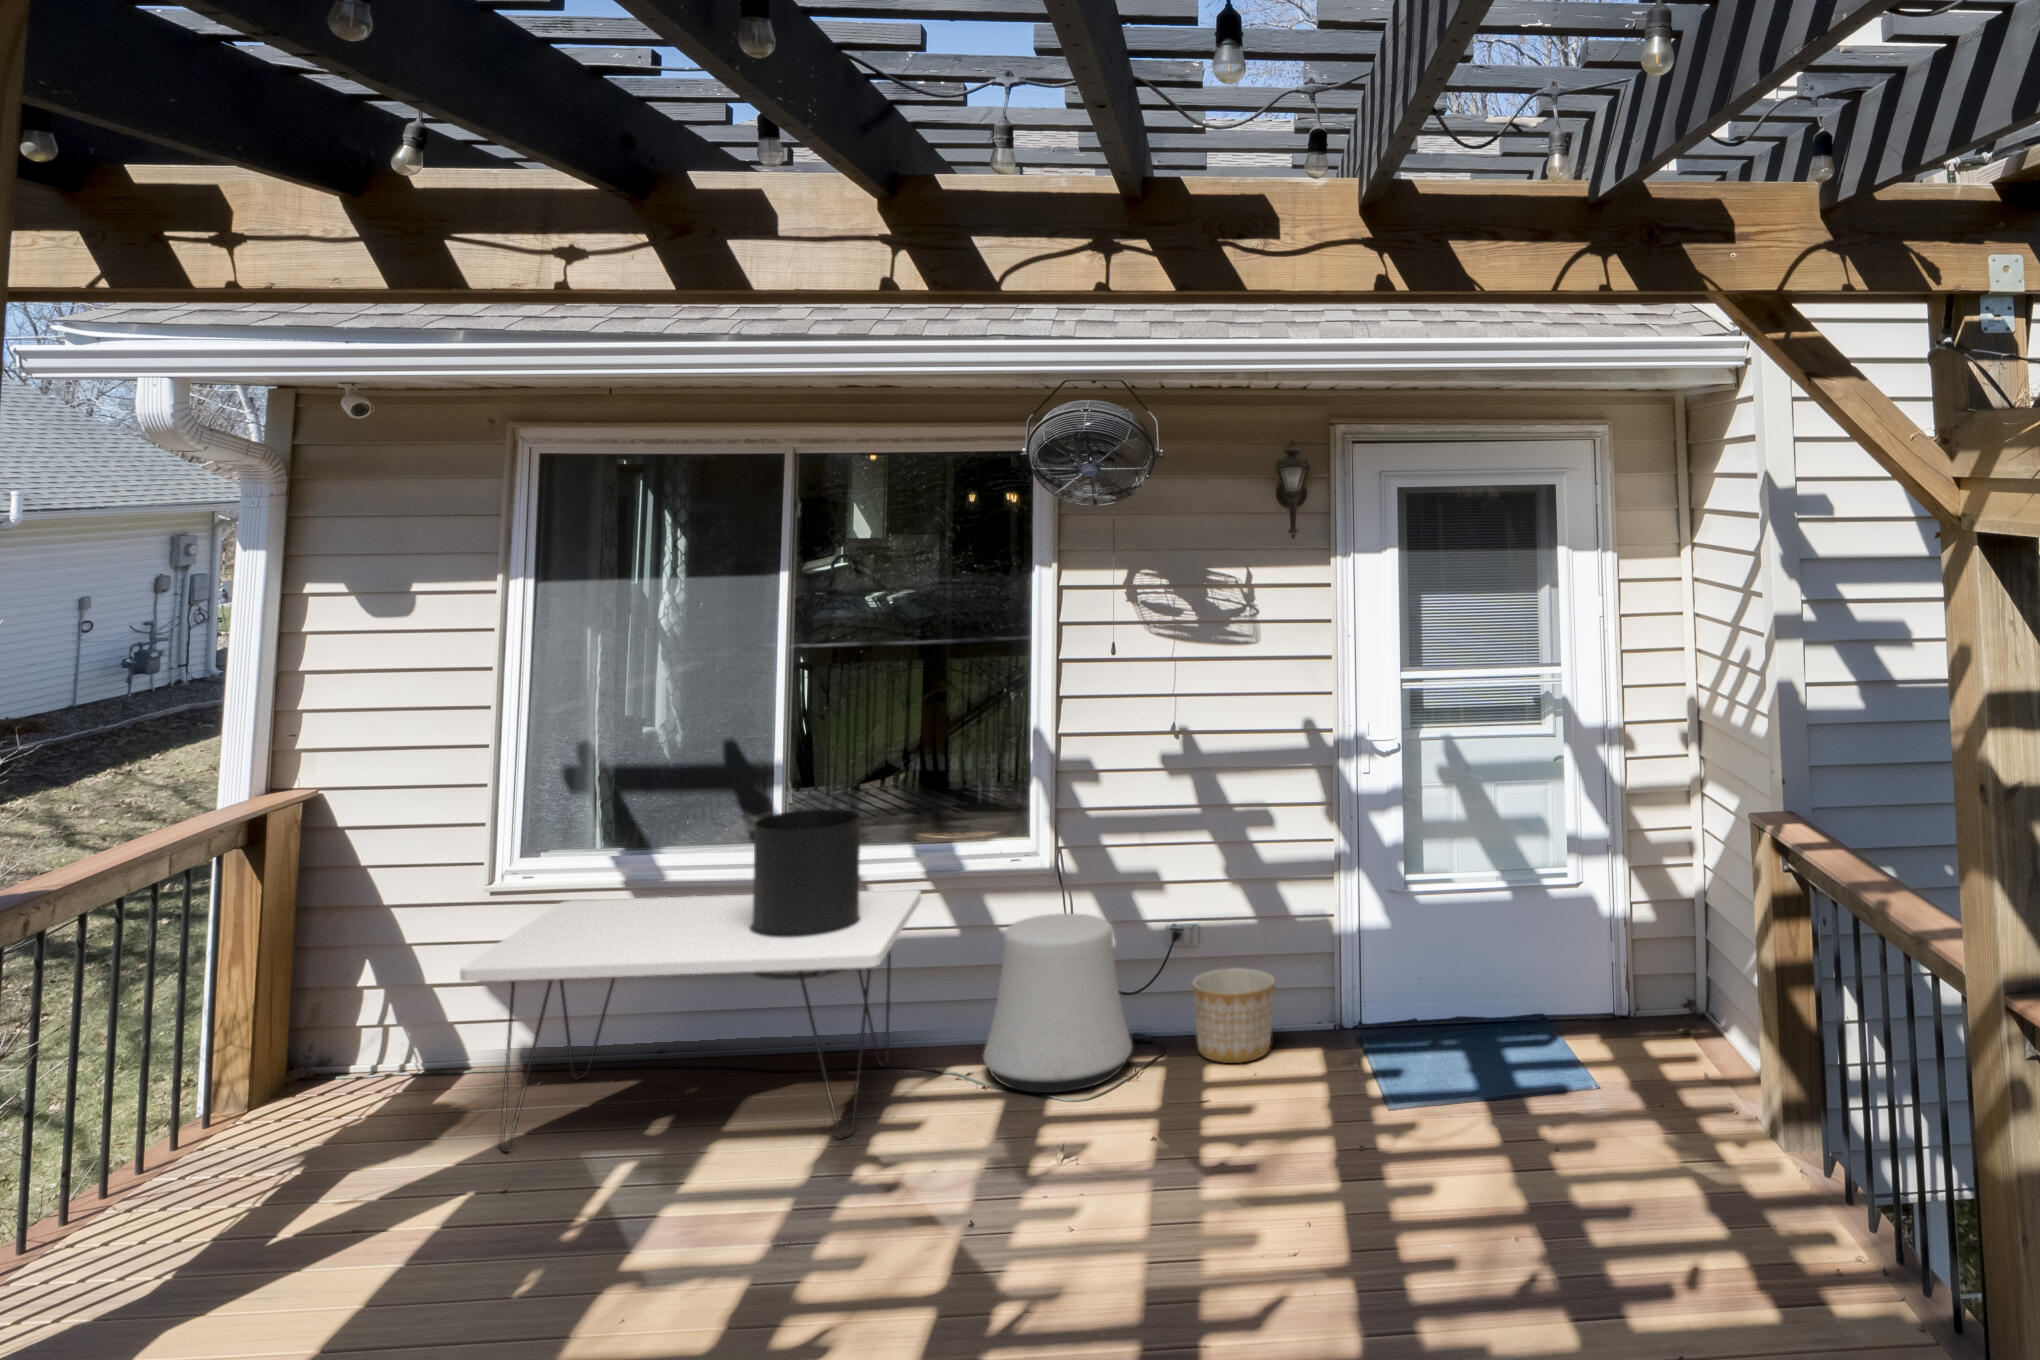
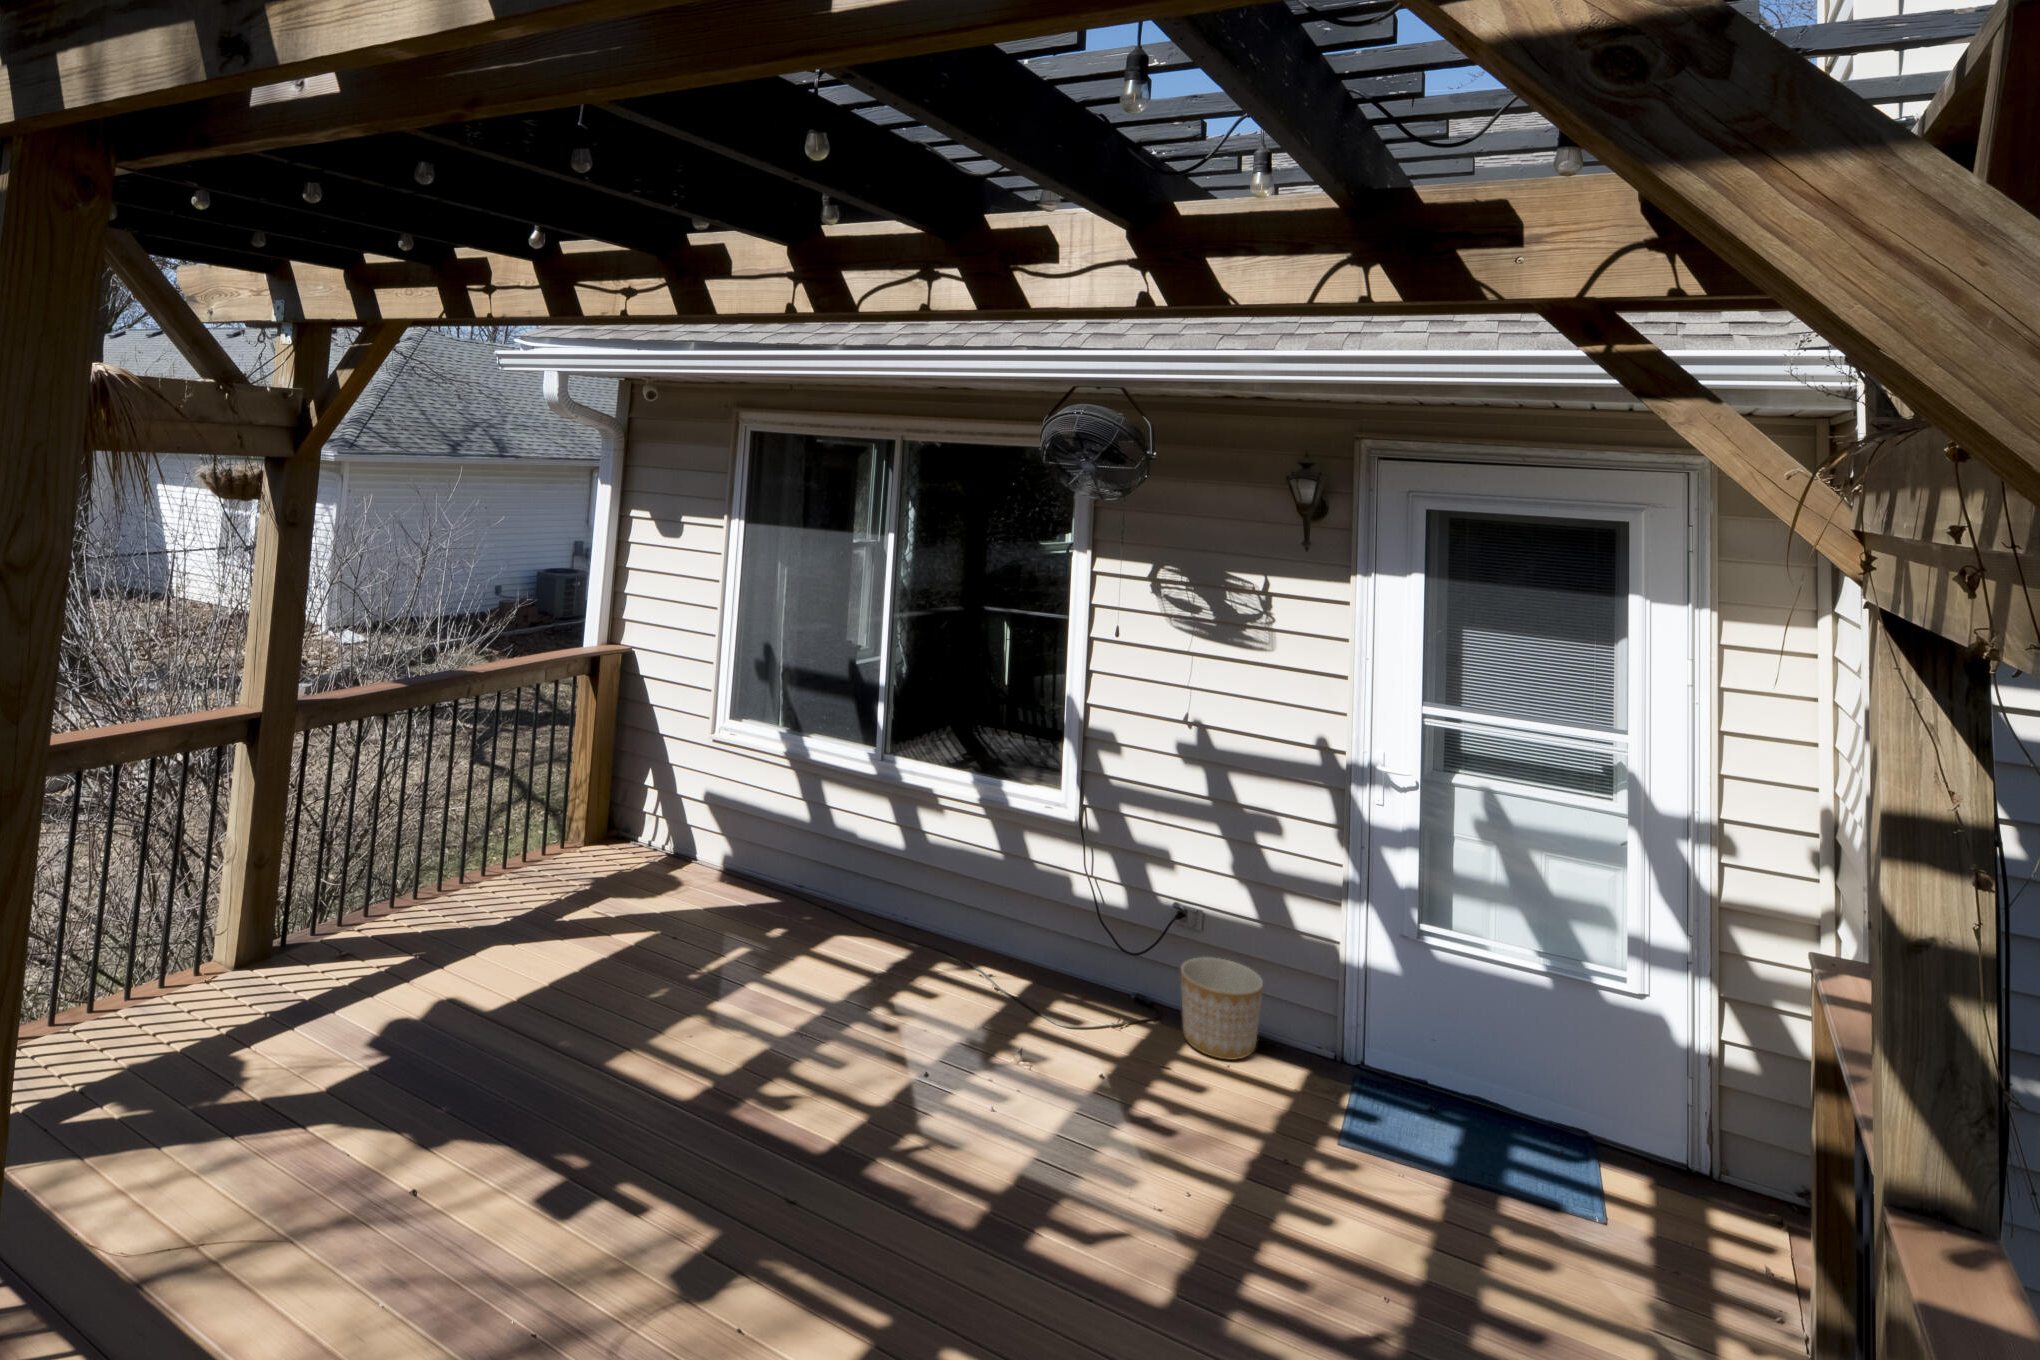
side table: present [460,809,921,1152] -> none [629,726,970,1004]
stool: present [983,913,1132,1093] -> none [990,861,1122,1031]

